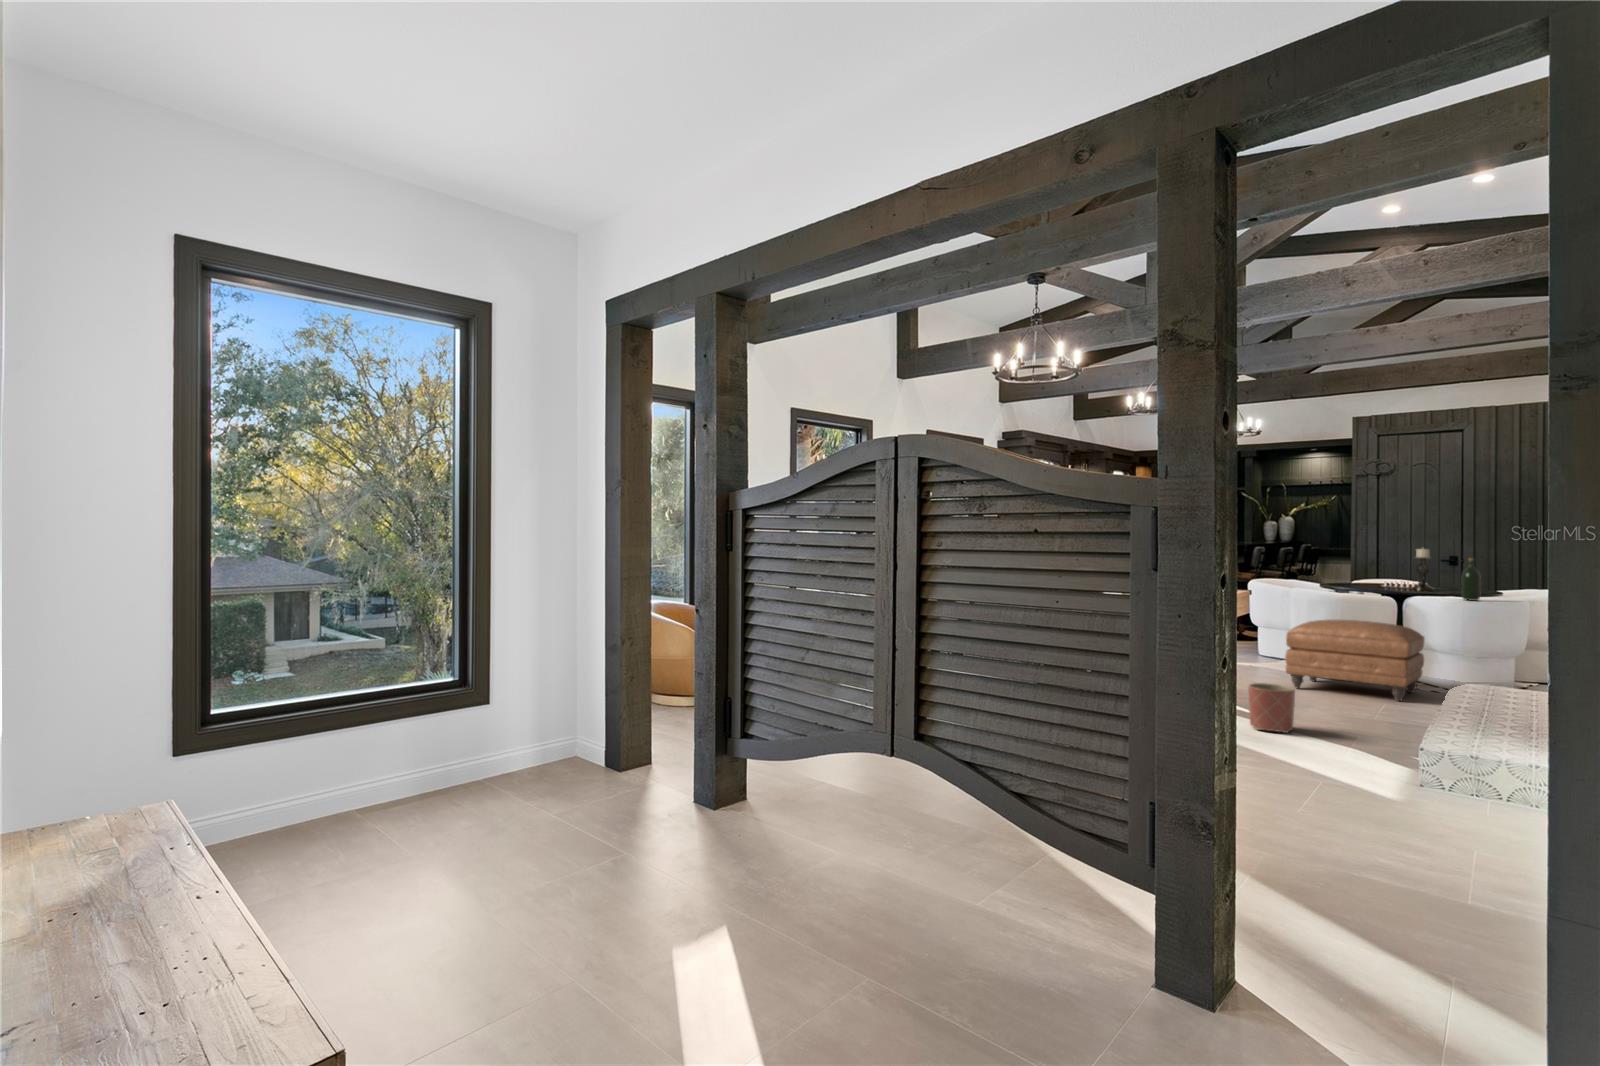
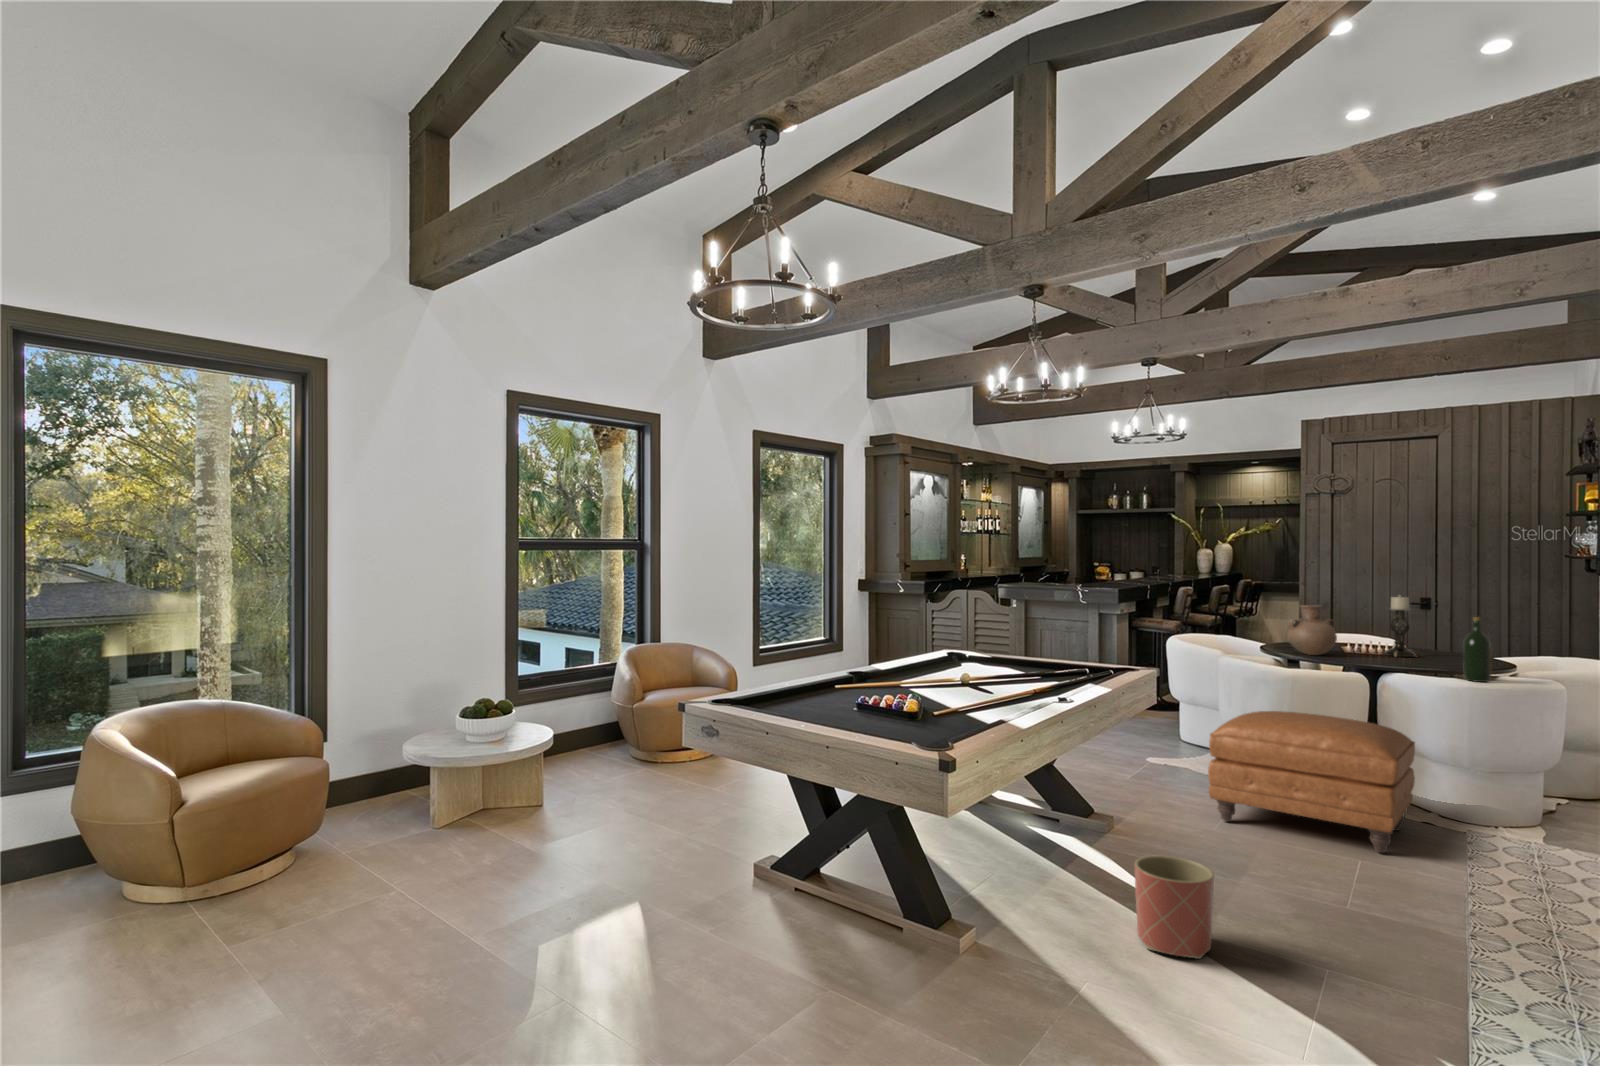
vase: none [1339,555,1376,589] -> present [1287,605,1337,655]

